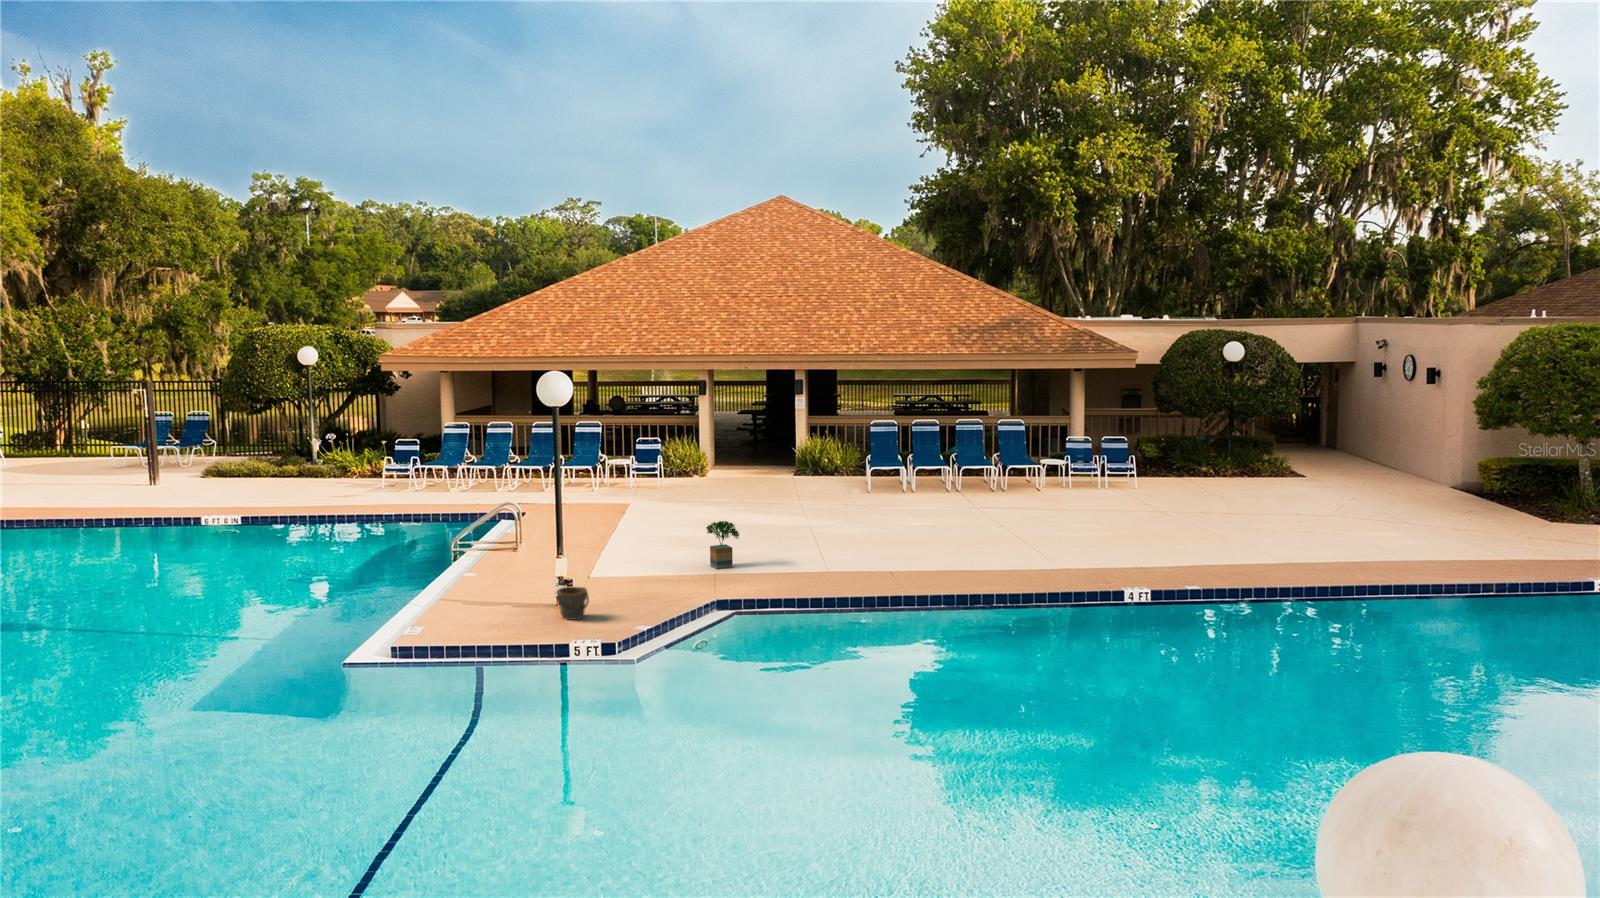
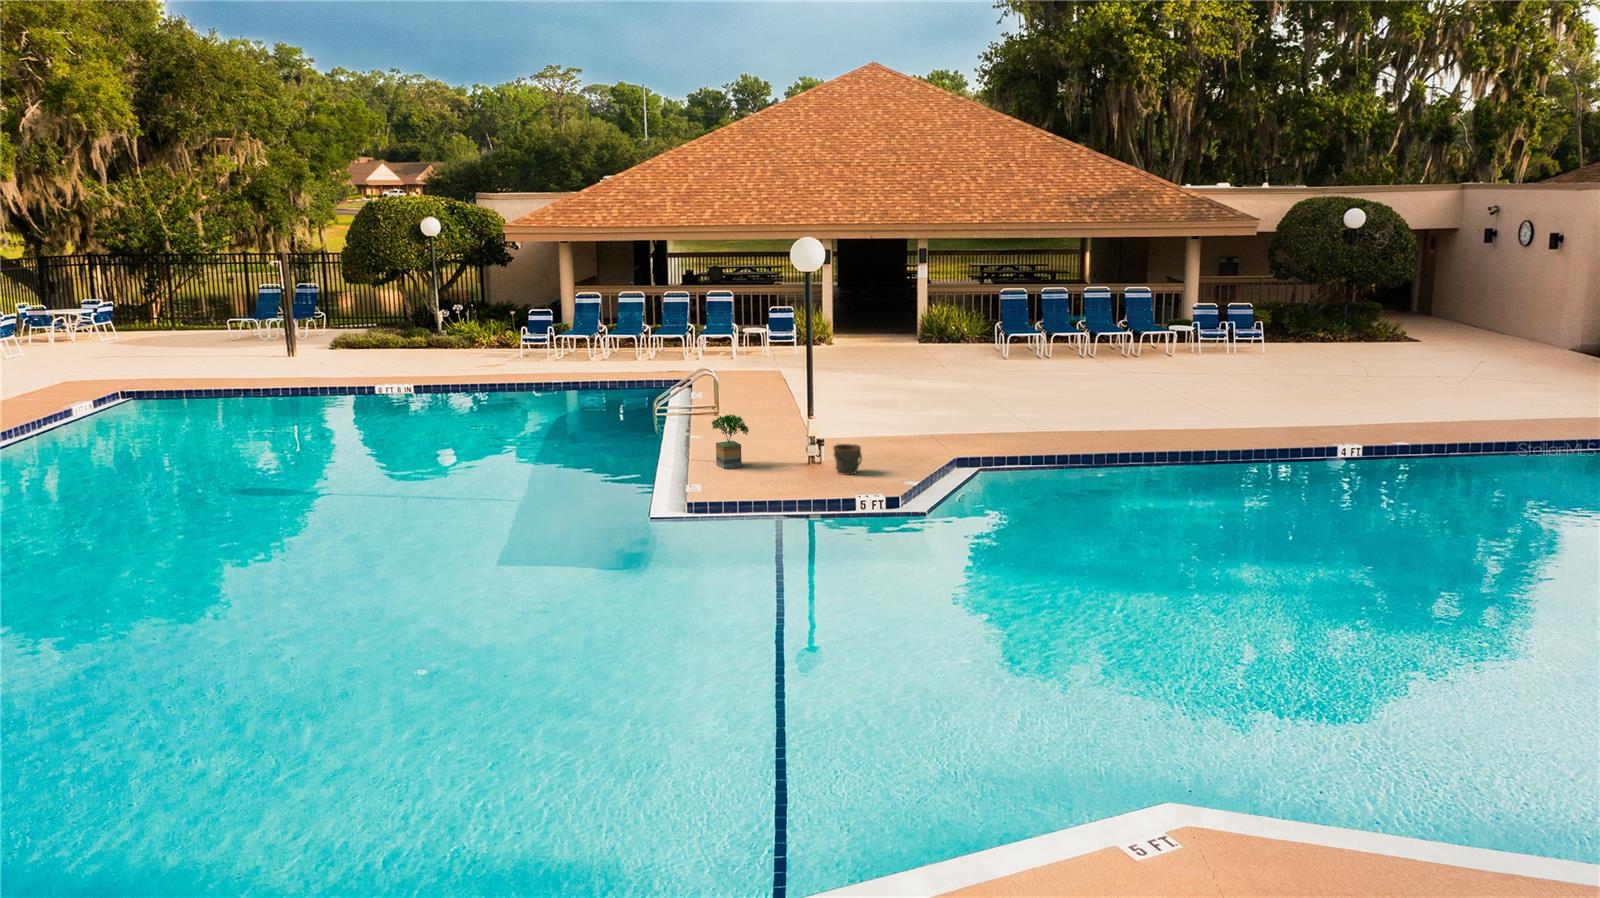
potted tree: present [706,521,739,570] -> present [712,415,749,469]

